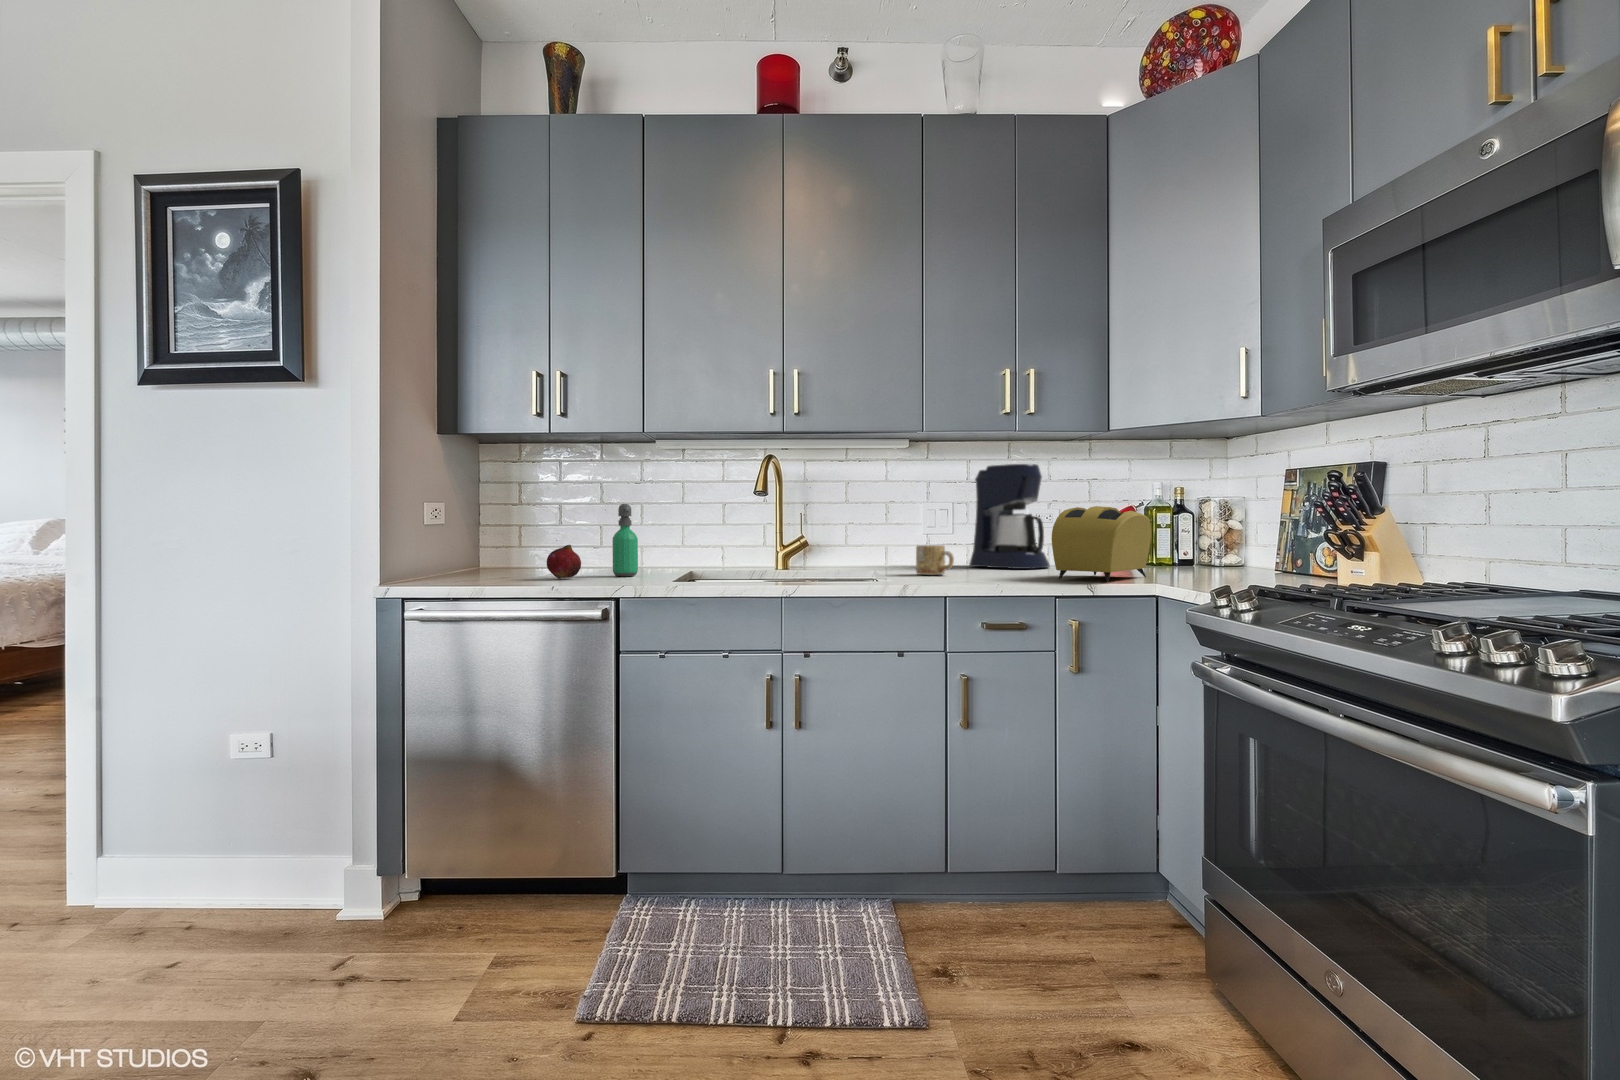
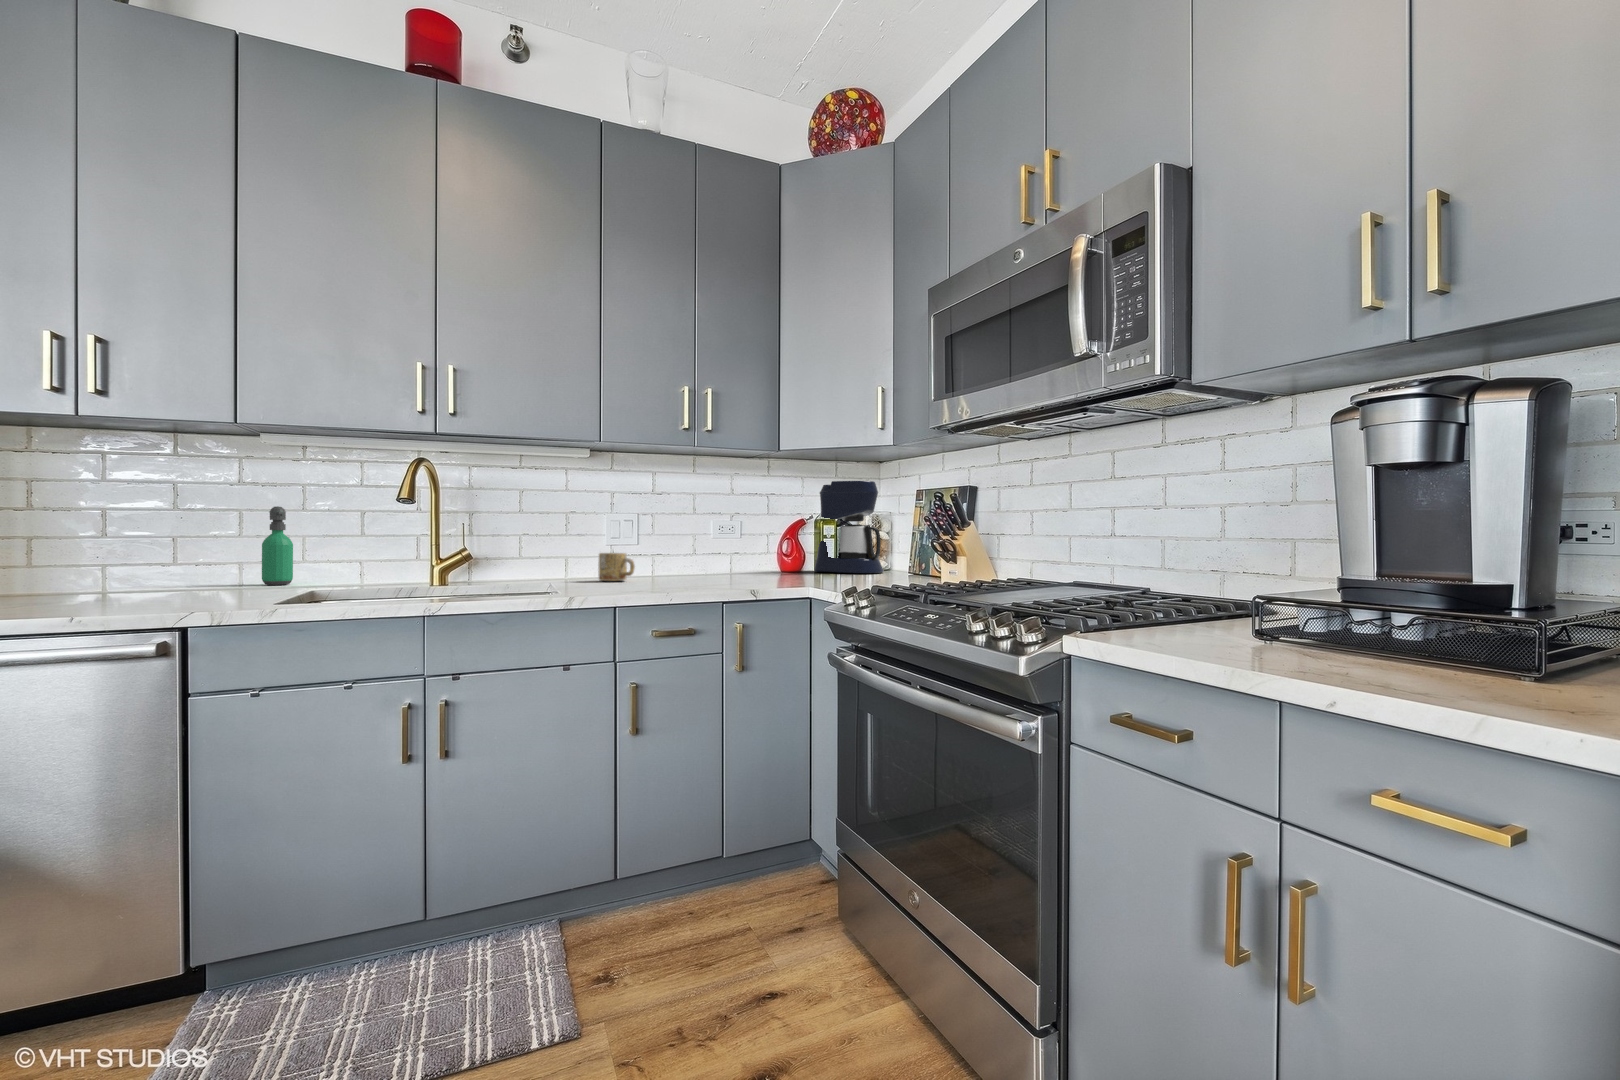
coffee maker: present [969,464,1050,569] -> present [814,481,884,573]
toaster: present [1052,506,1151,582] -> none [722,518,809,586]
fruit: present [547,545,581,578] -> none [178,550,222,587]

